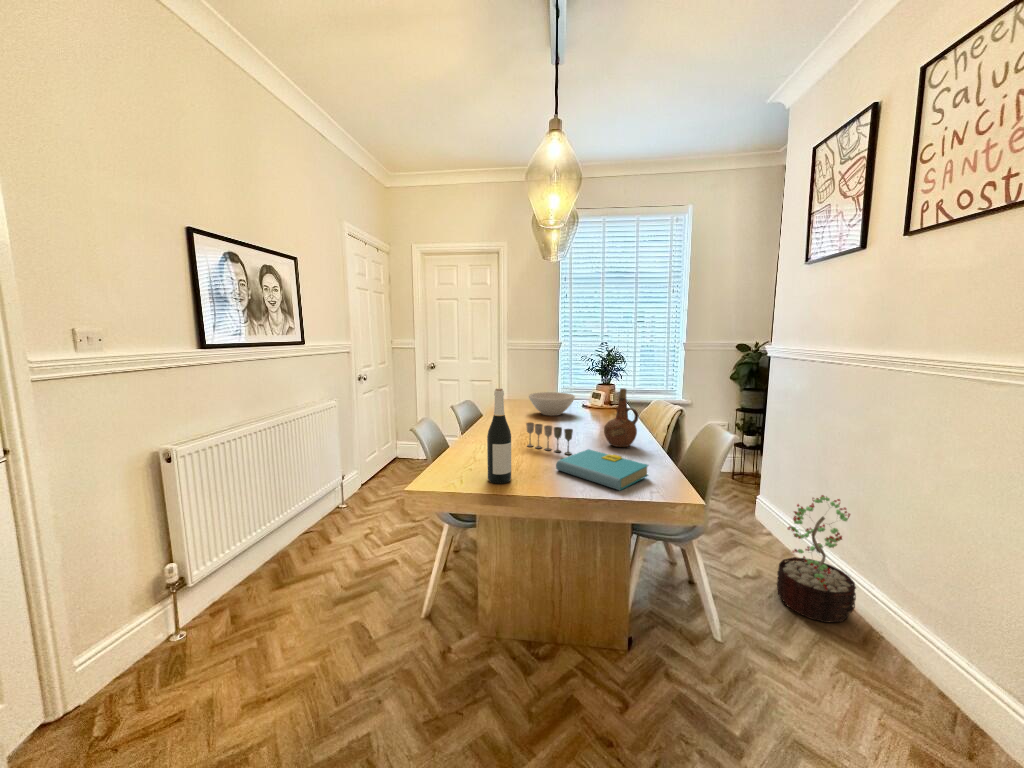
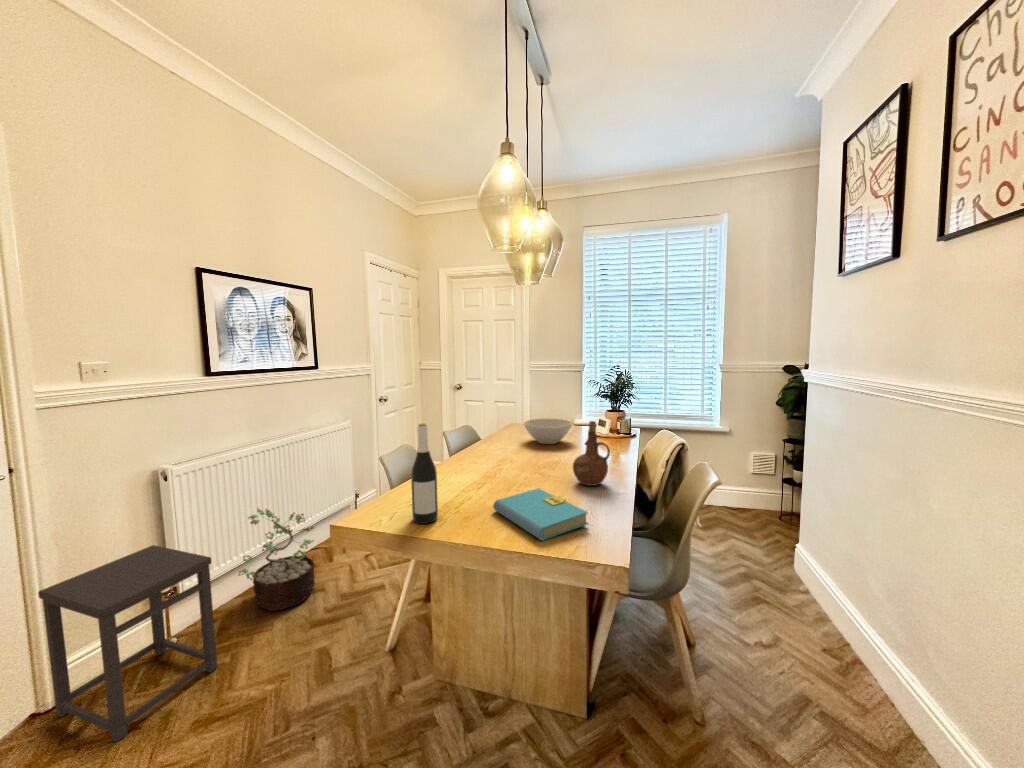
wine glass: present [526,423,573,455] -> none [488,455,529,492]
decorative plant: present [776,495,856,623] -> present [239,508,315,611]
side table: none [48,532,247,736] -> present [38,545,217,742]

